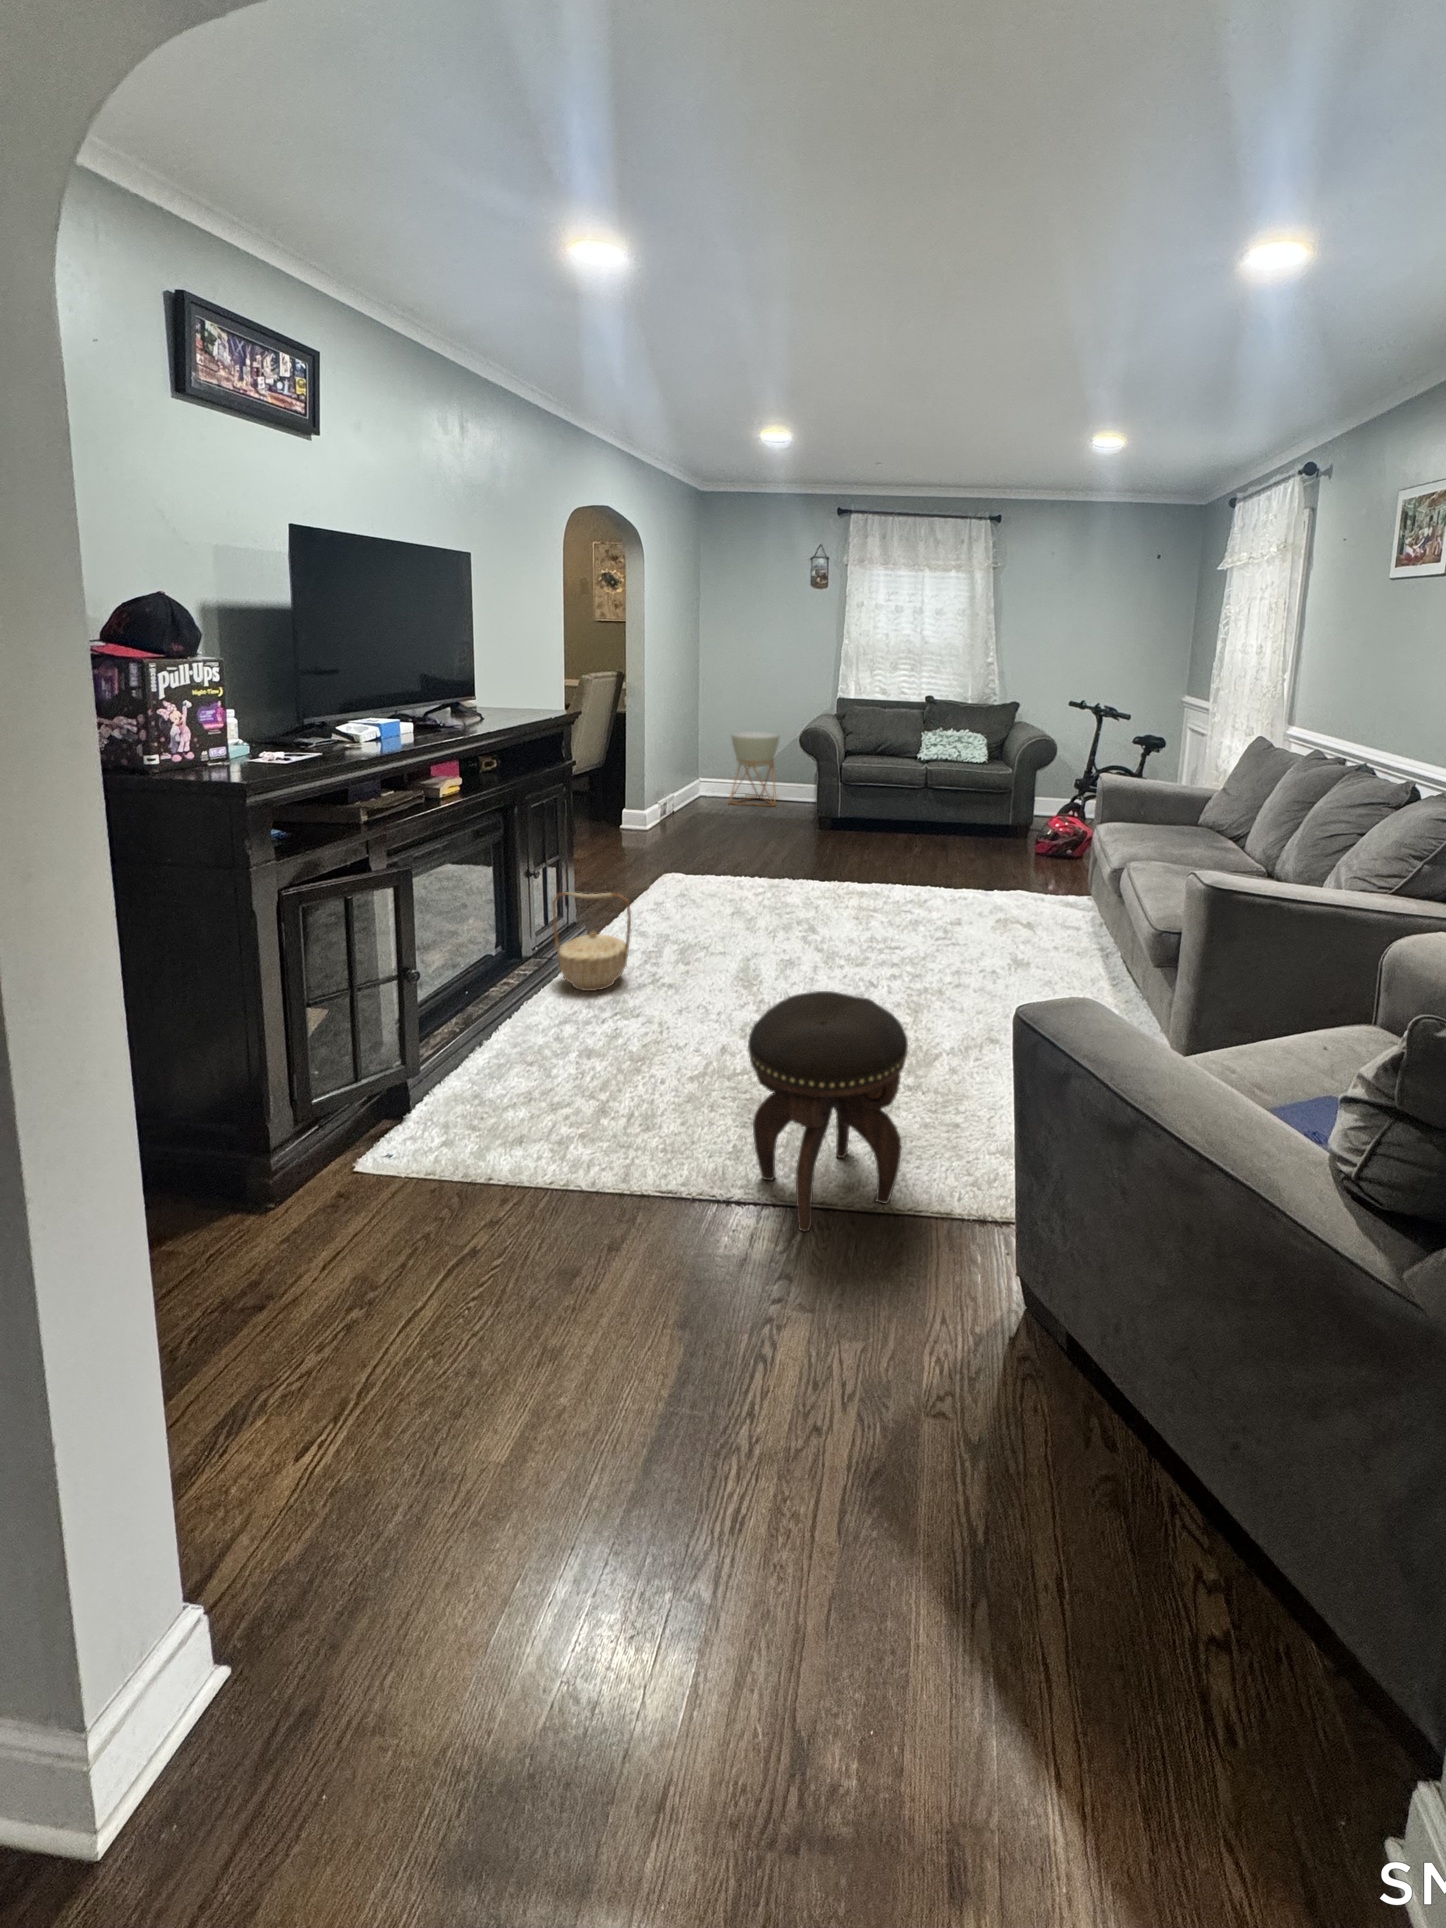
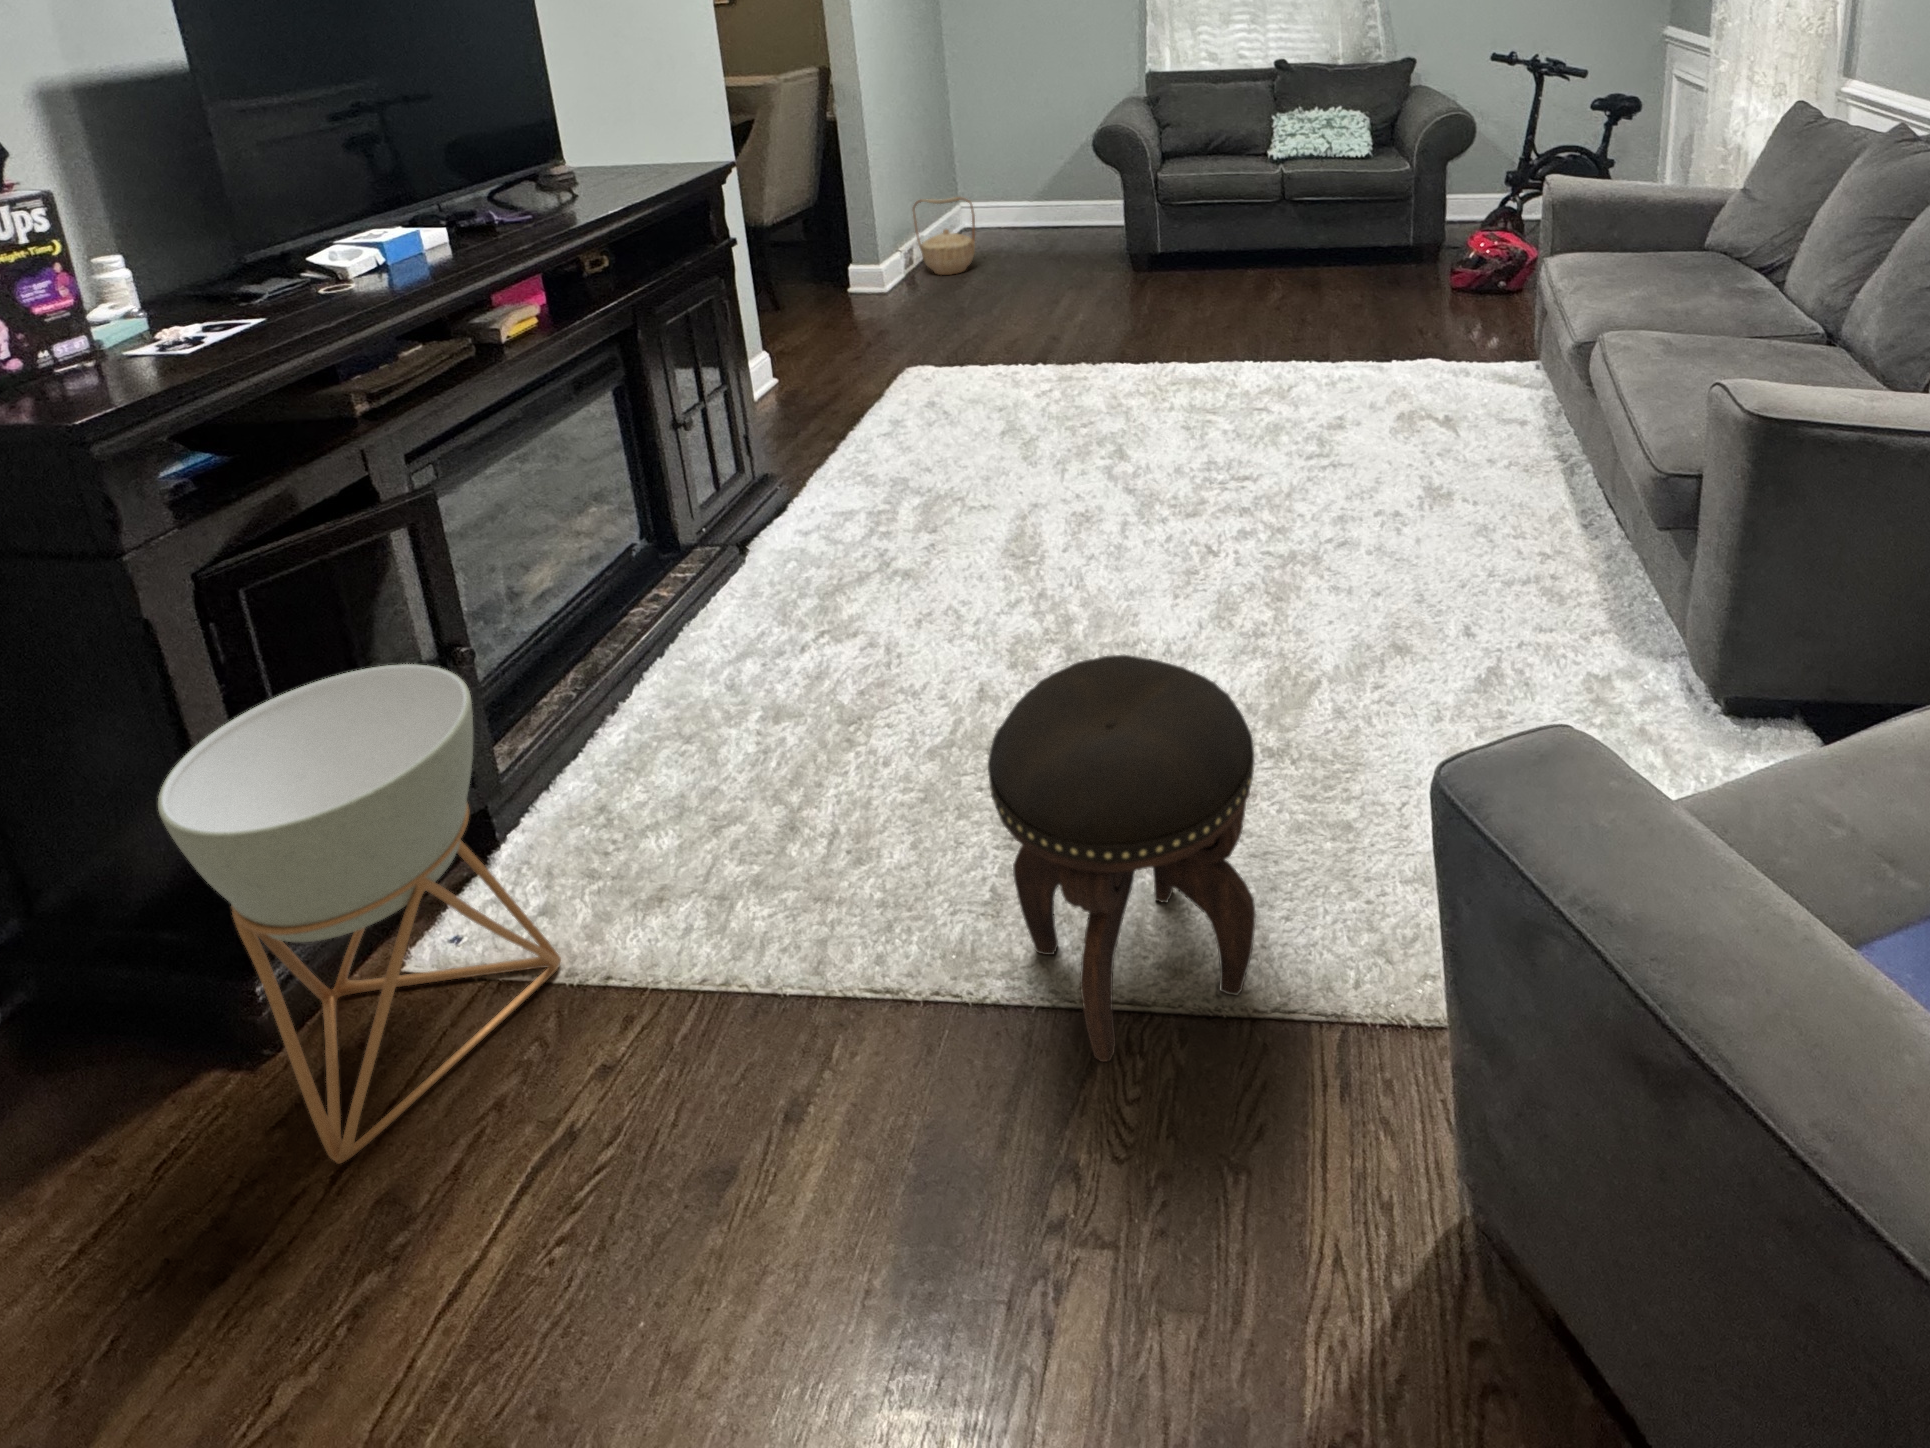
planter: present [729,732,779,806] -> present [158,664,561,1164]
basket: present [552,892,631,991] -> present [913,197,975,275]

